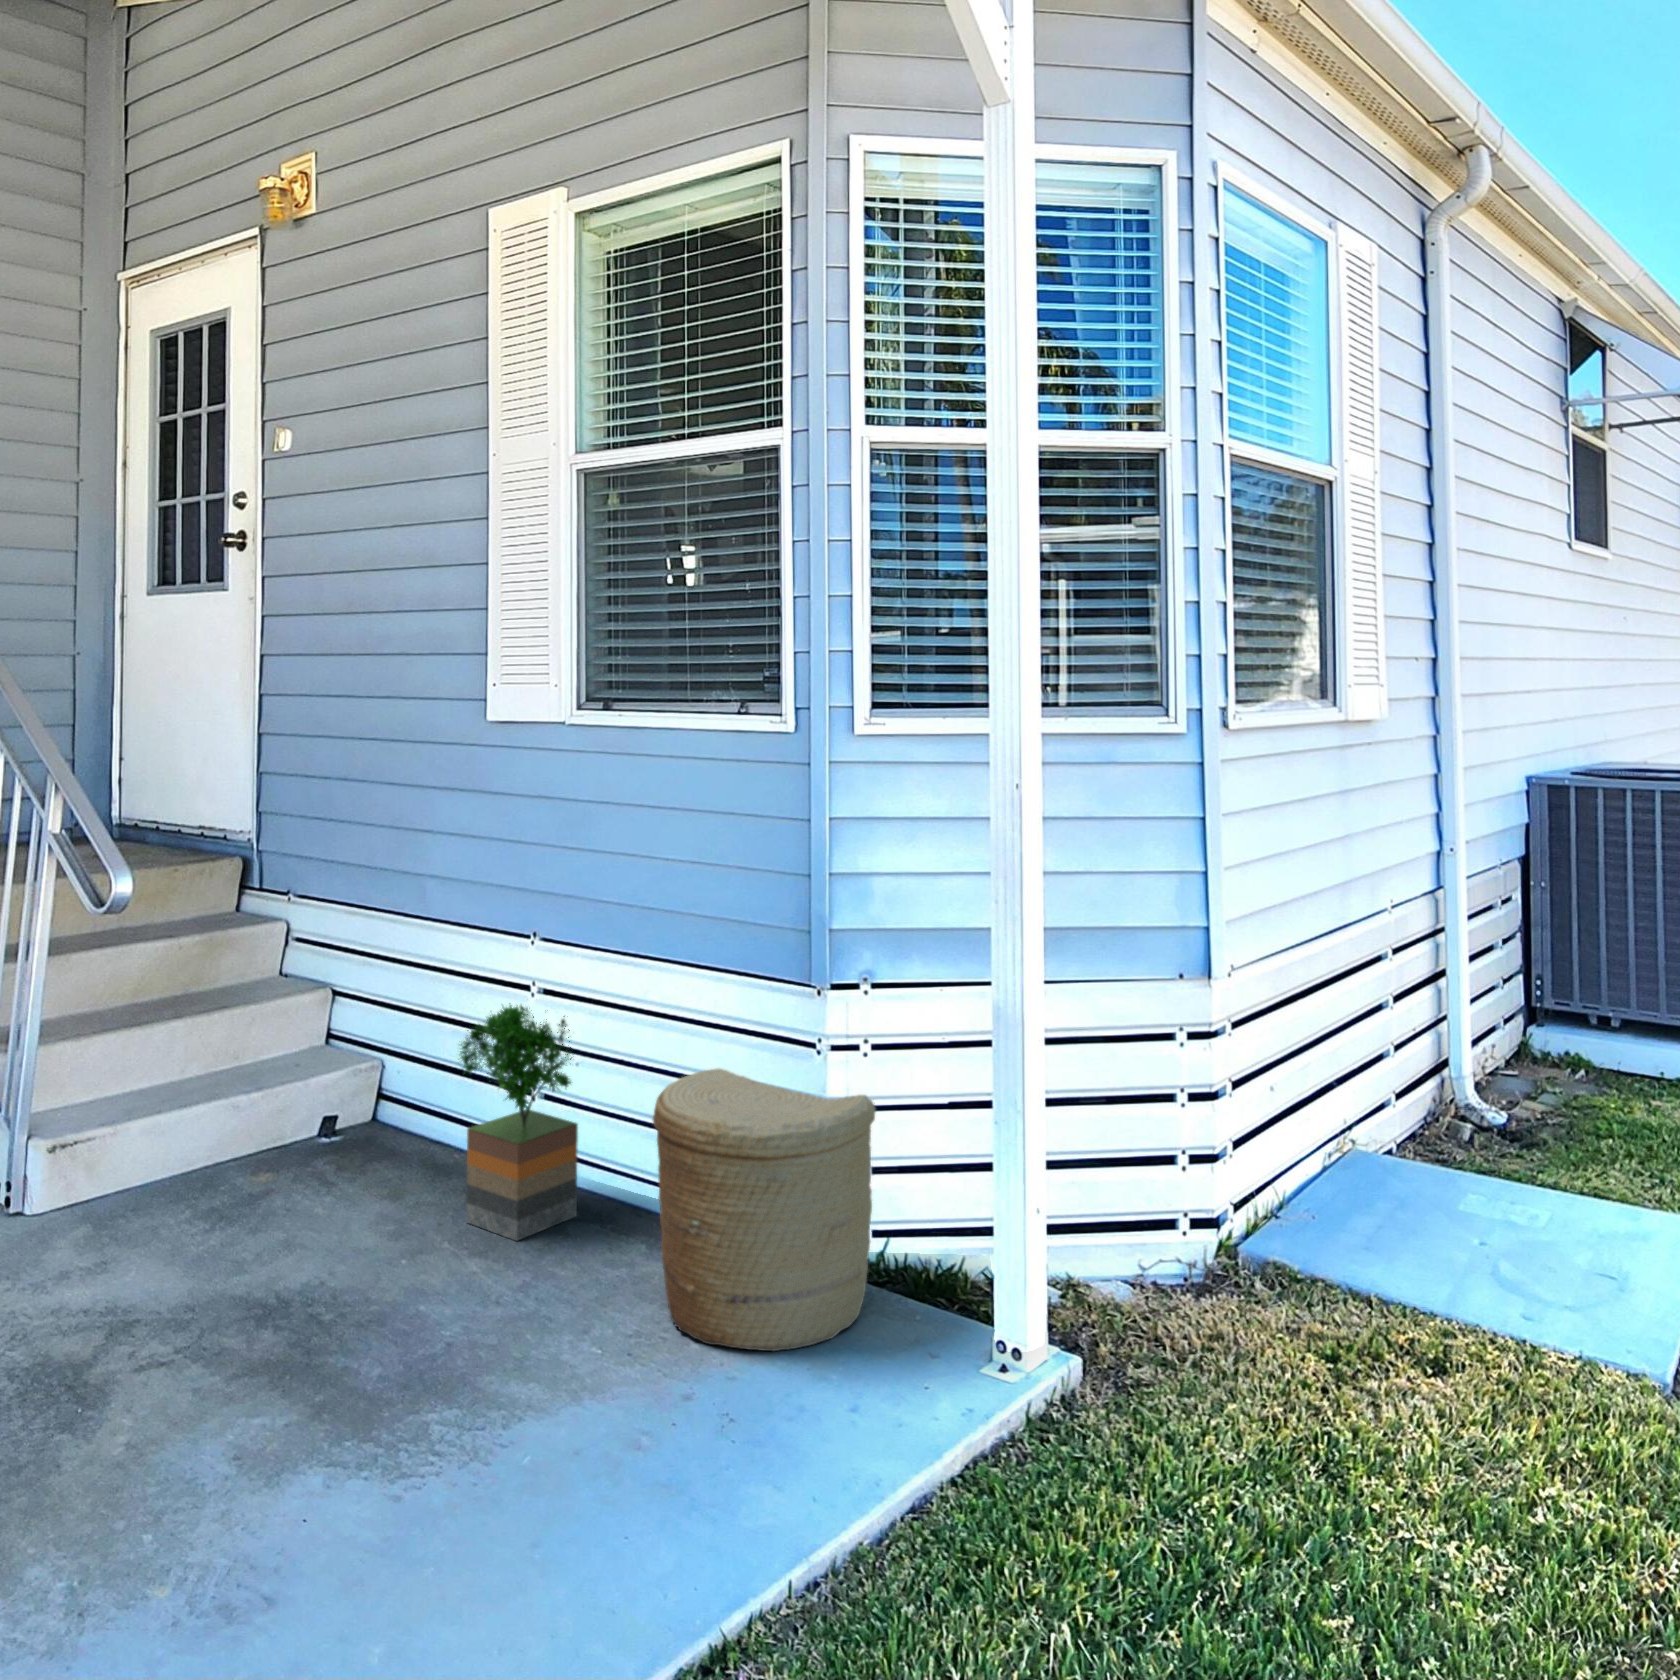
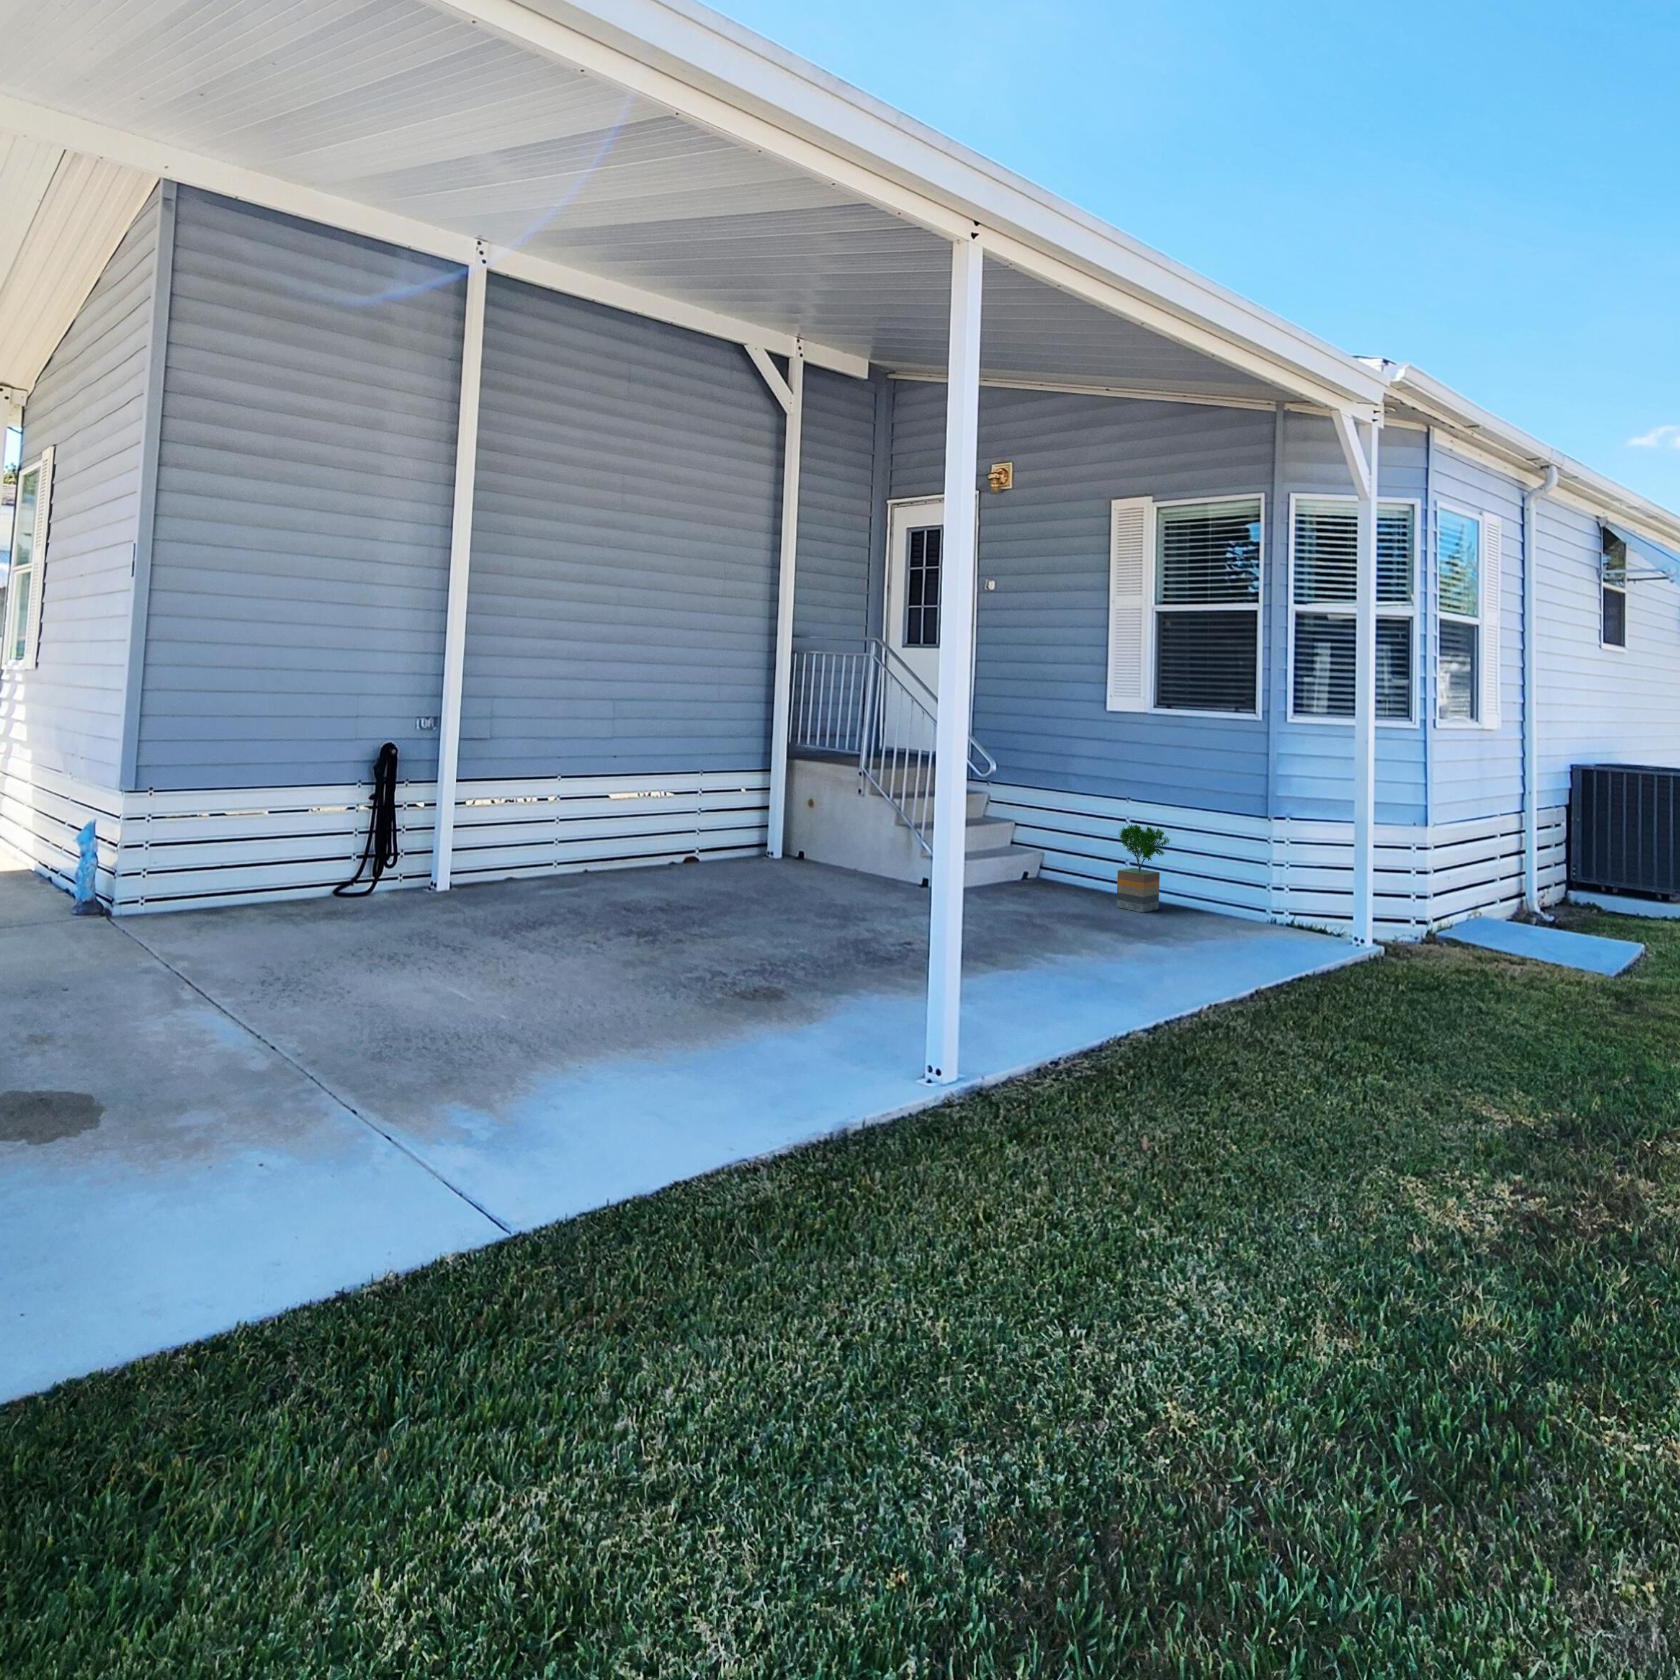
woven basket: present [653,1069,875,1351] -> none [1217,848,1302,940]

